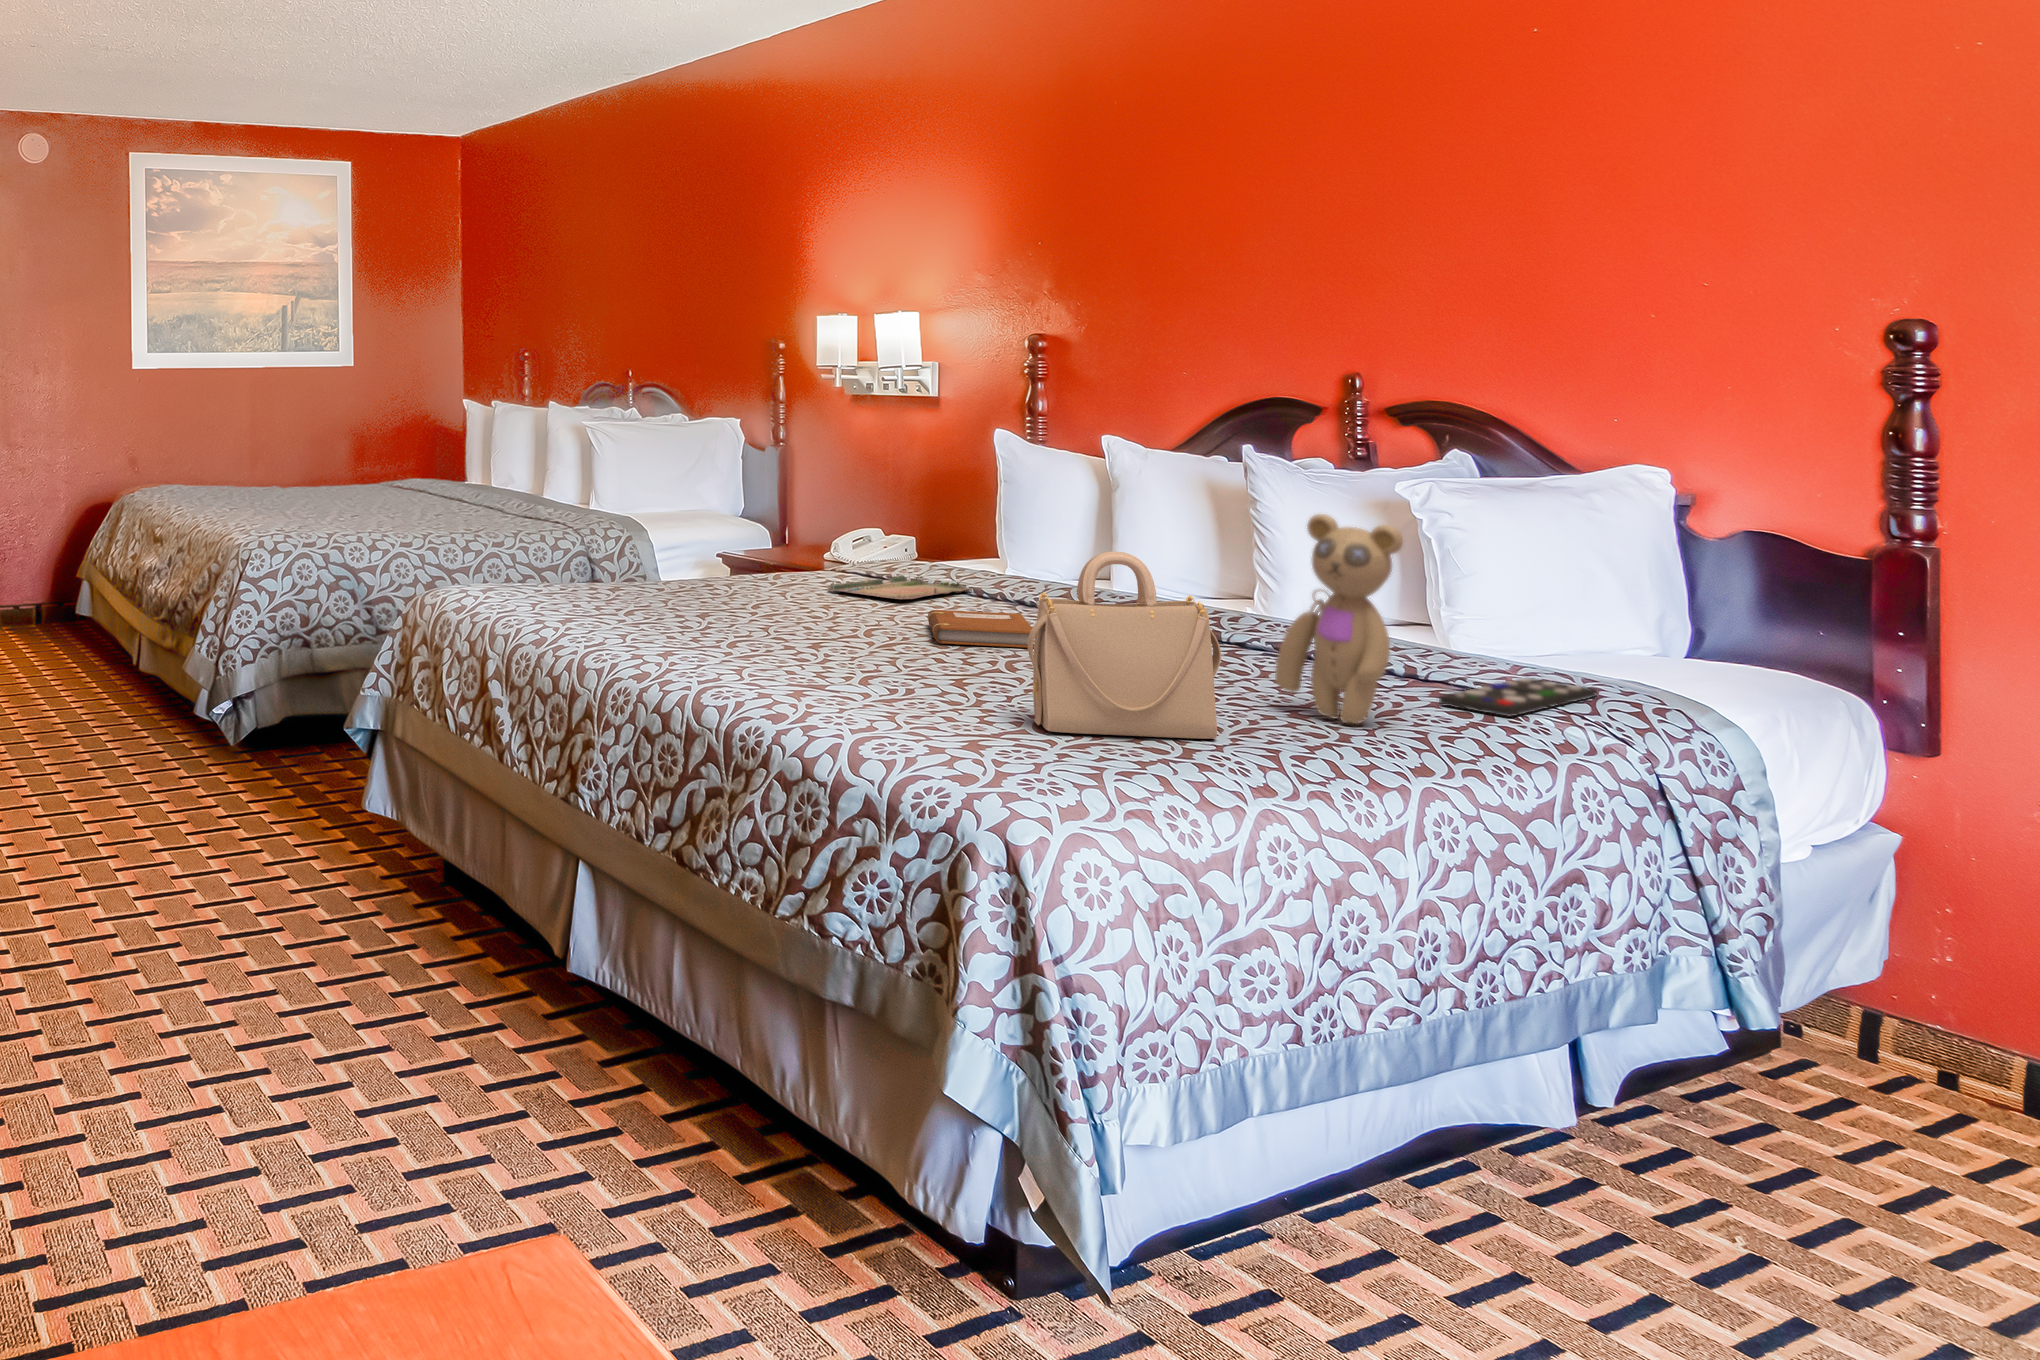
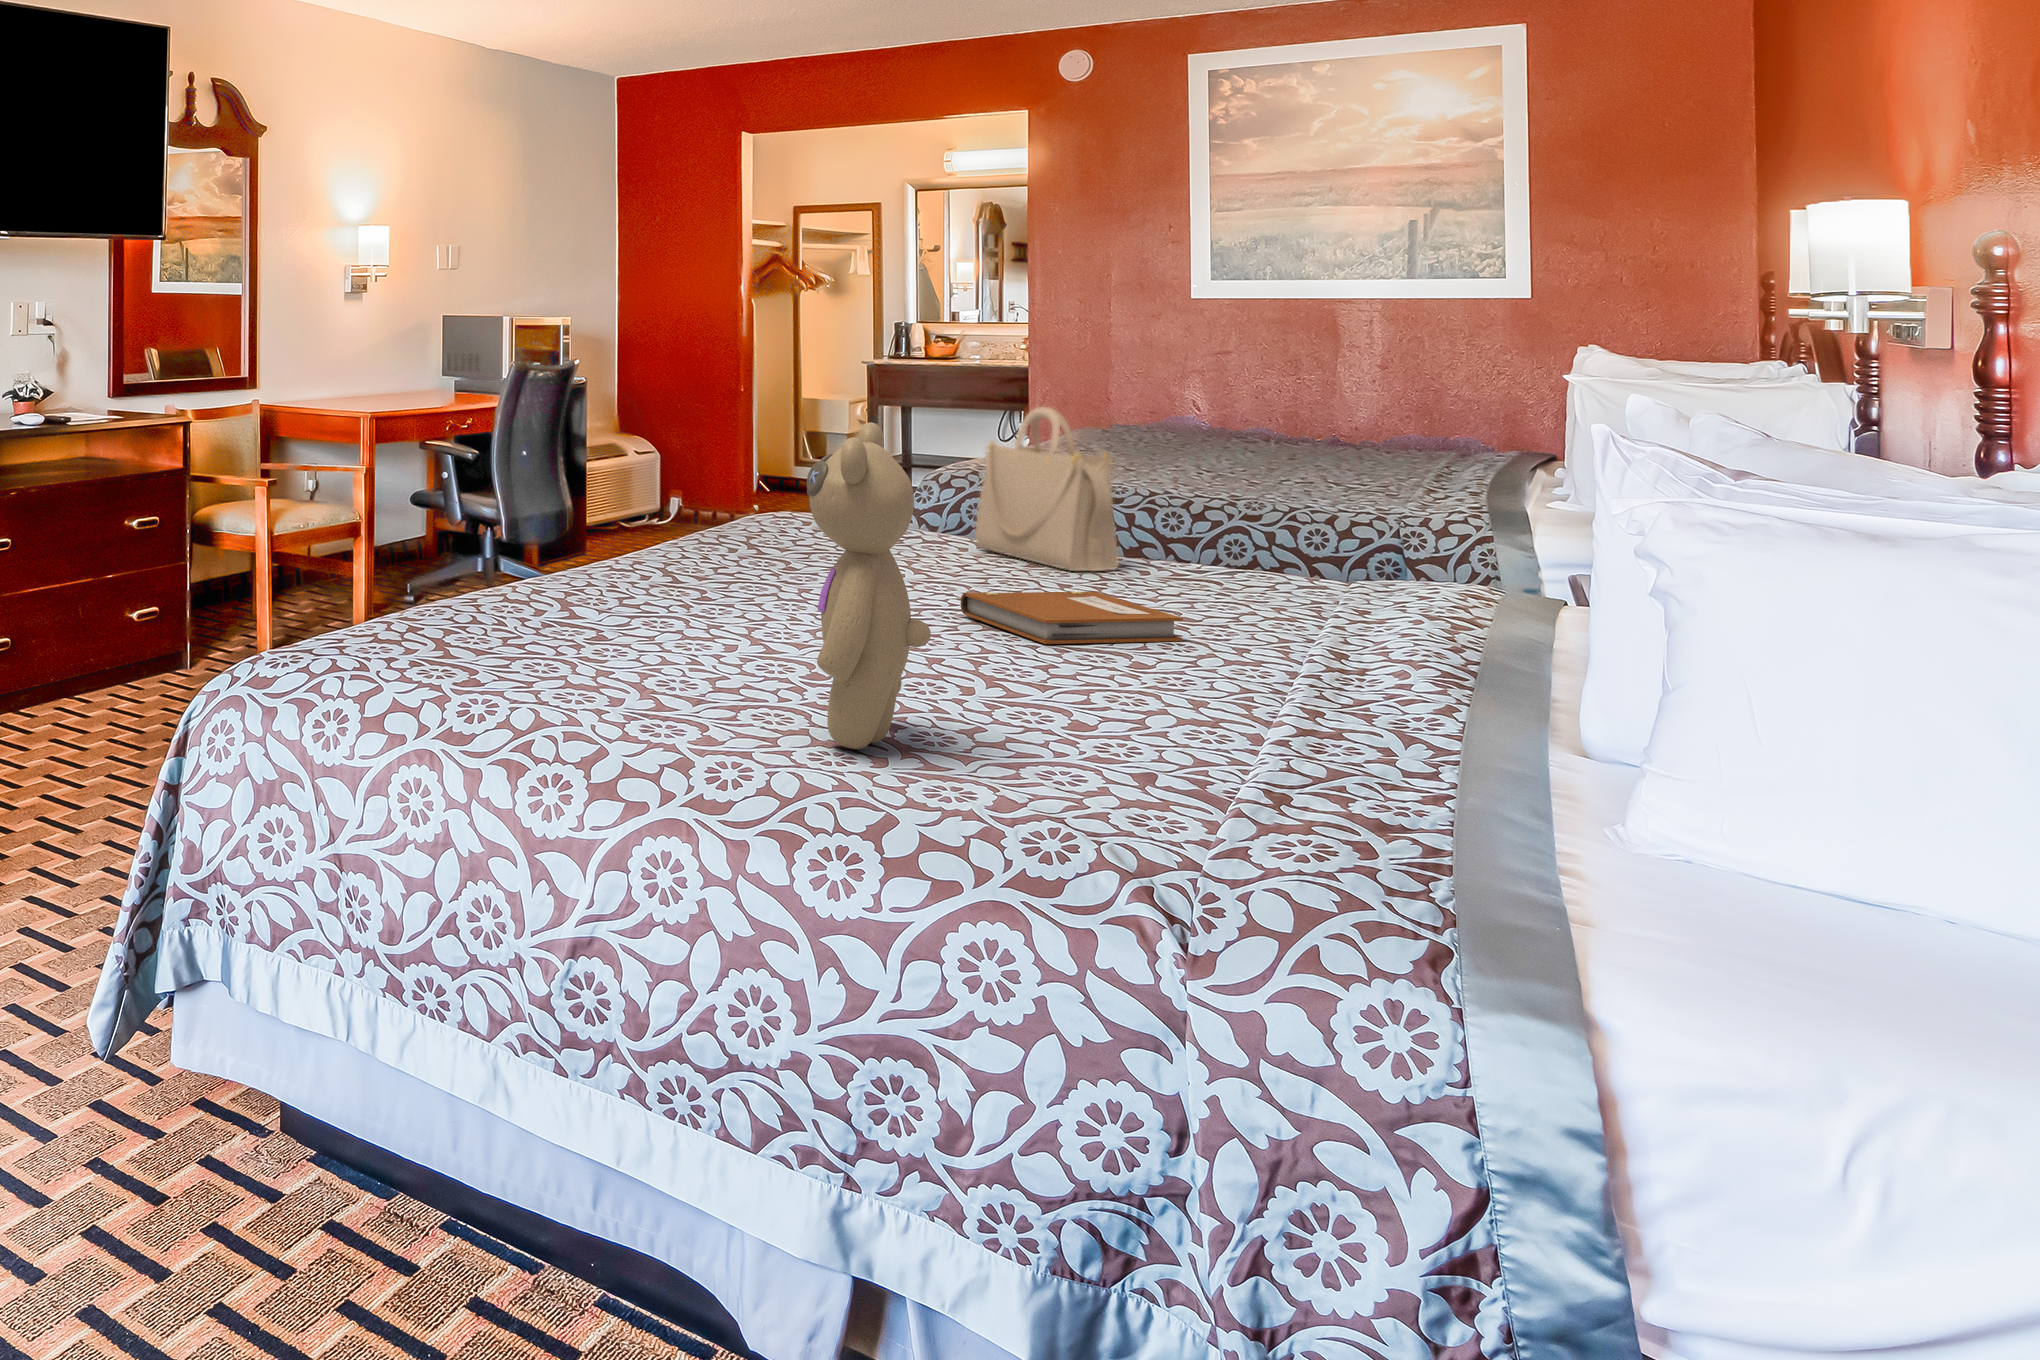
handbag: present [1028,552,1221,739] -> present [975,407,1119,571]
tray: present [828,575,972,600] -> none [1212,569,1438,622]
remote control: present [1439,678,1597,717] -> none [1105,780,1510,904]

